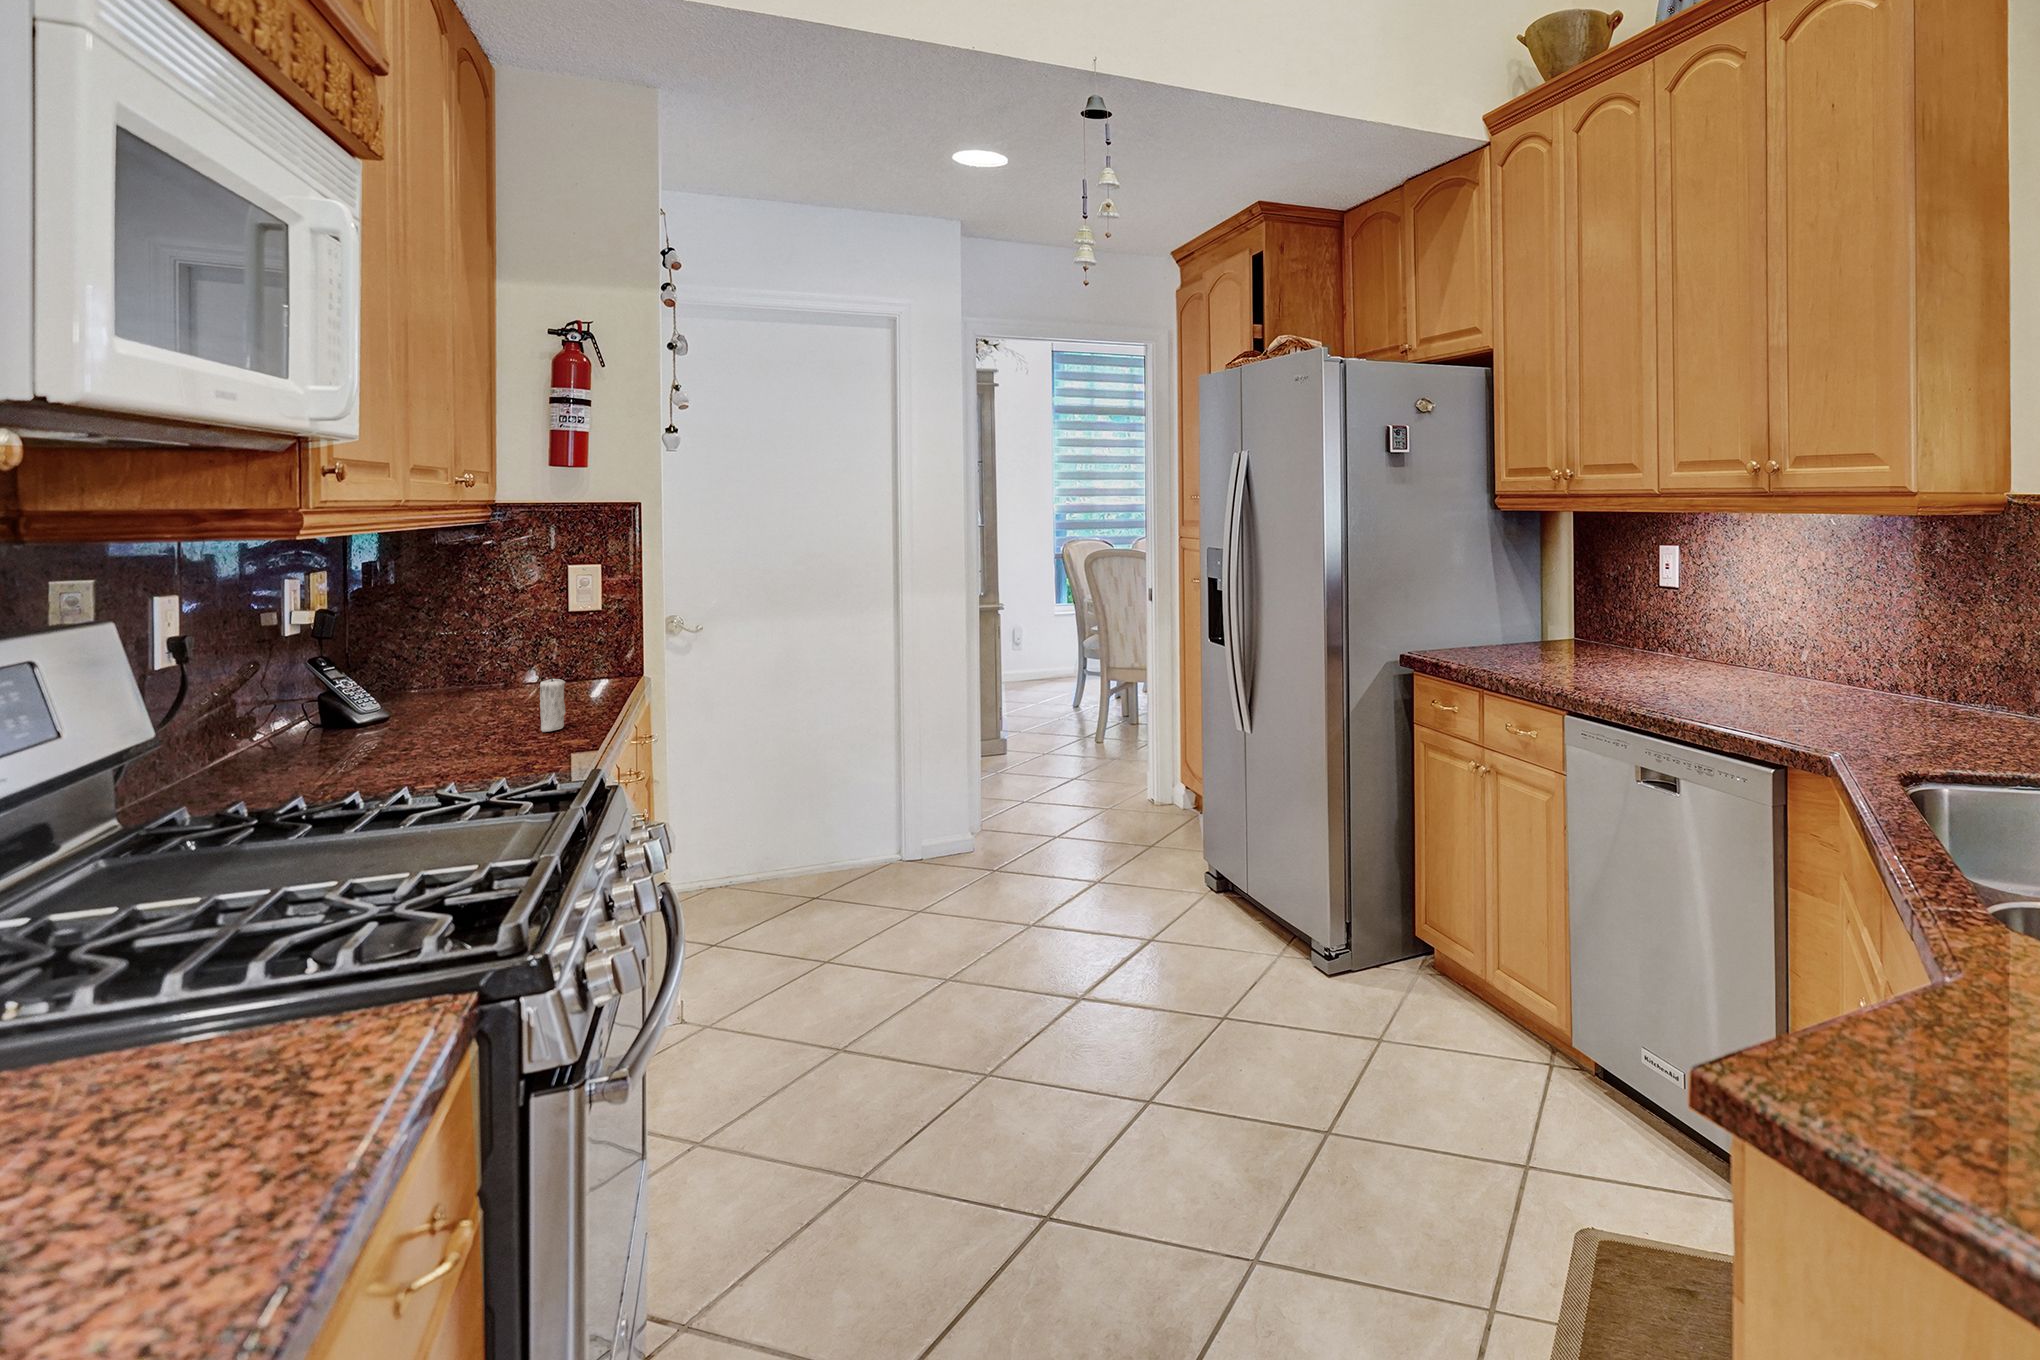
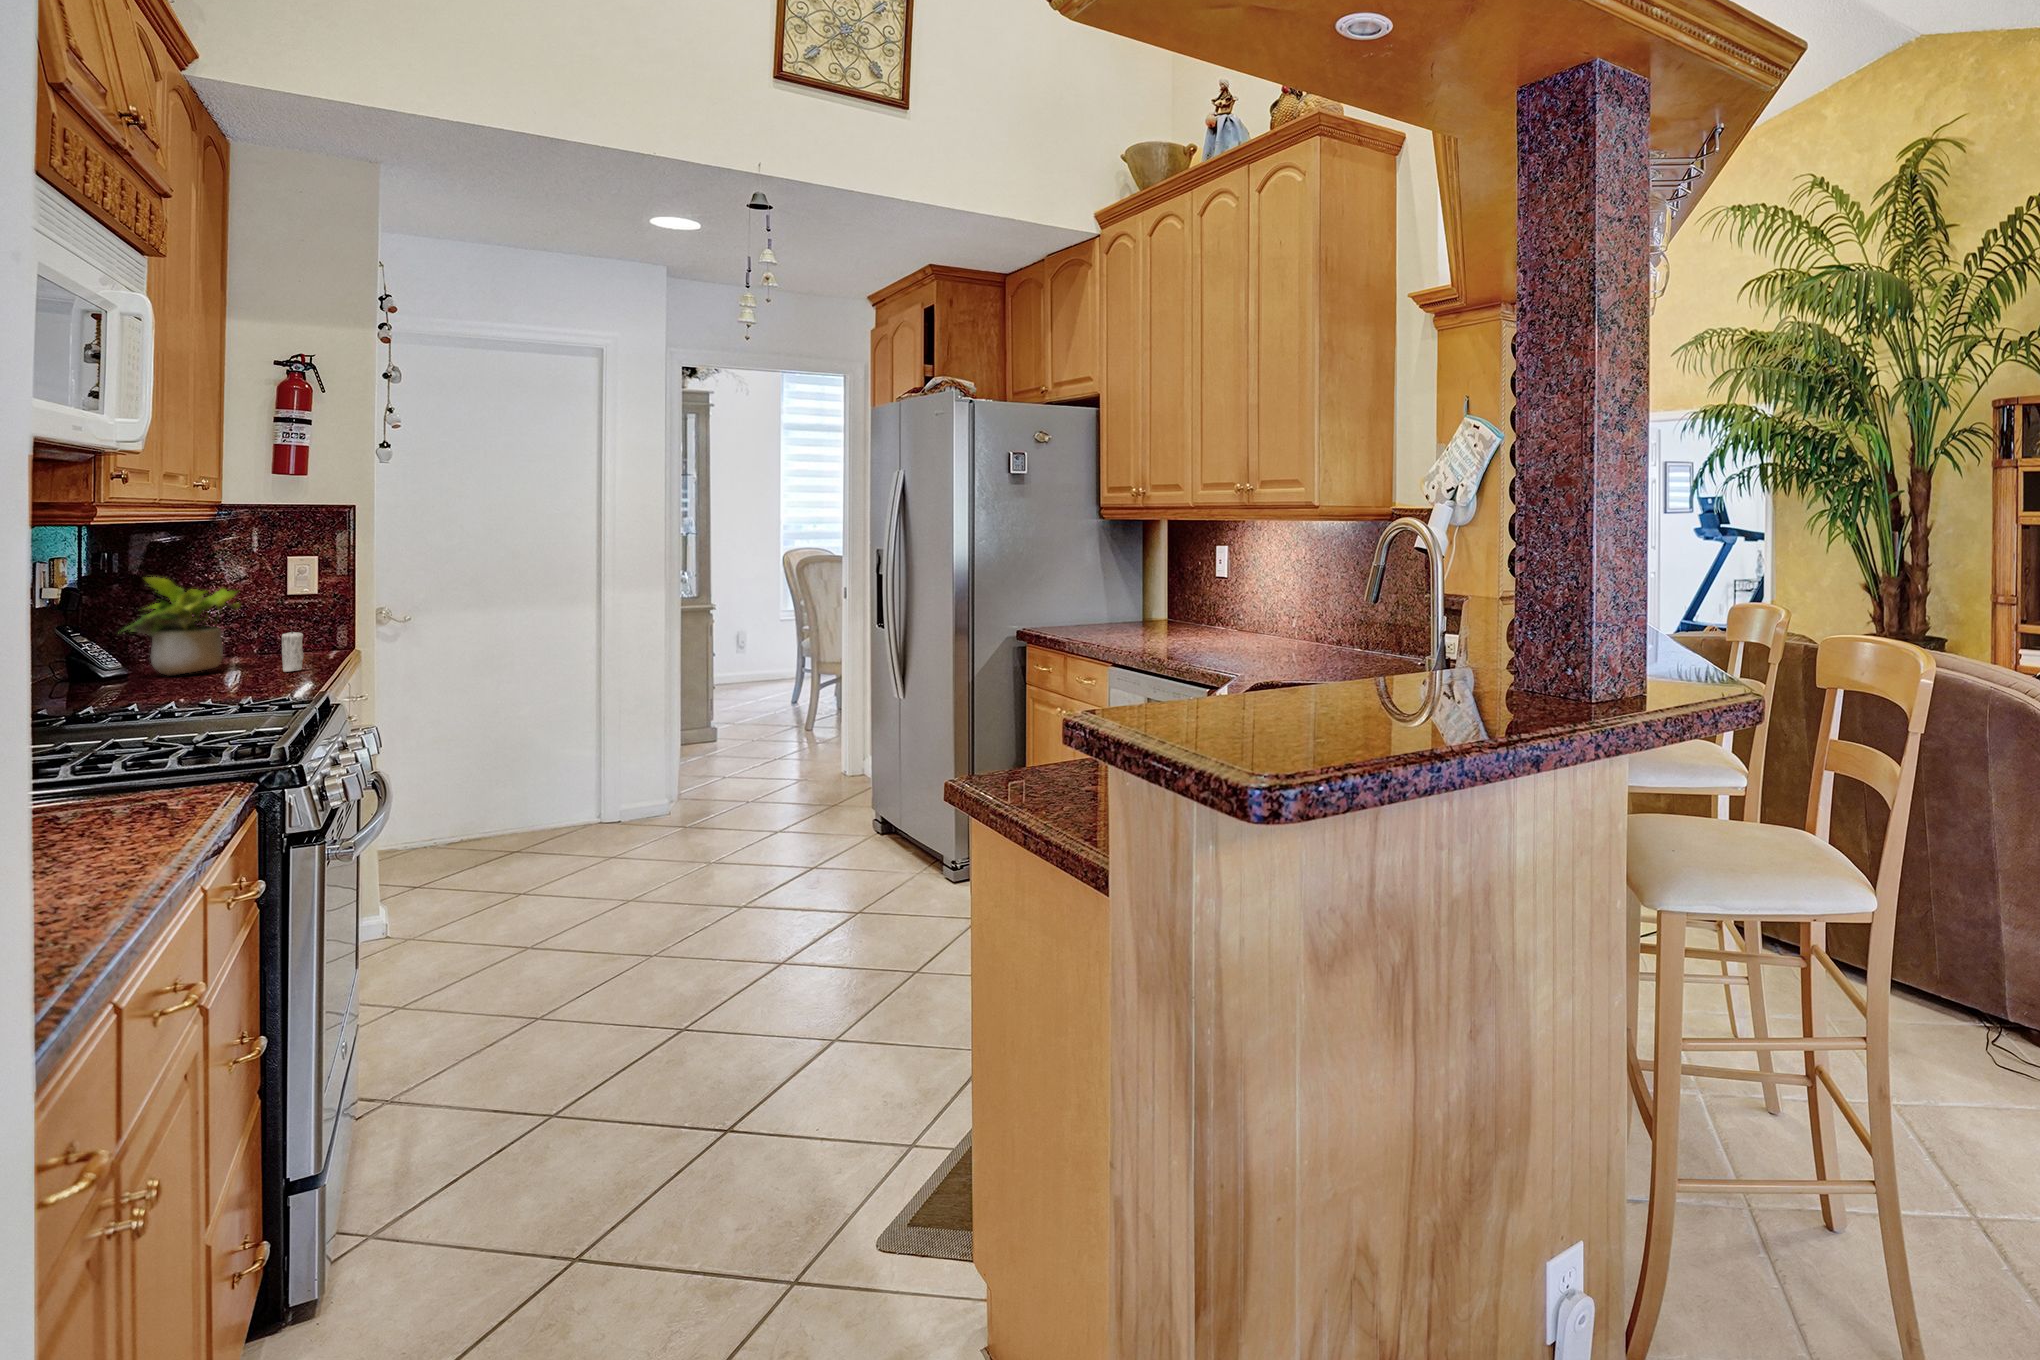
potted plant: none [352,612,498,737] -> present [124,577,240,676]

